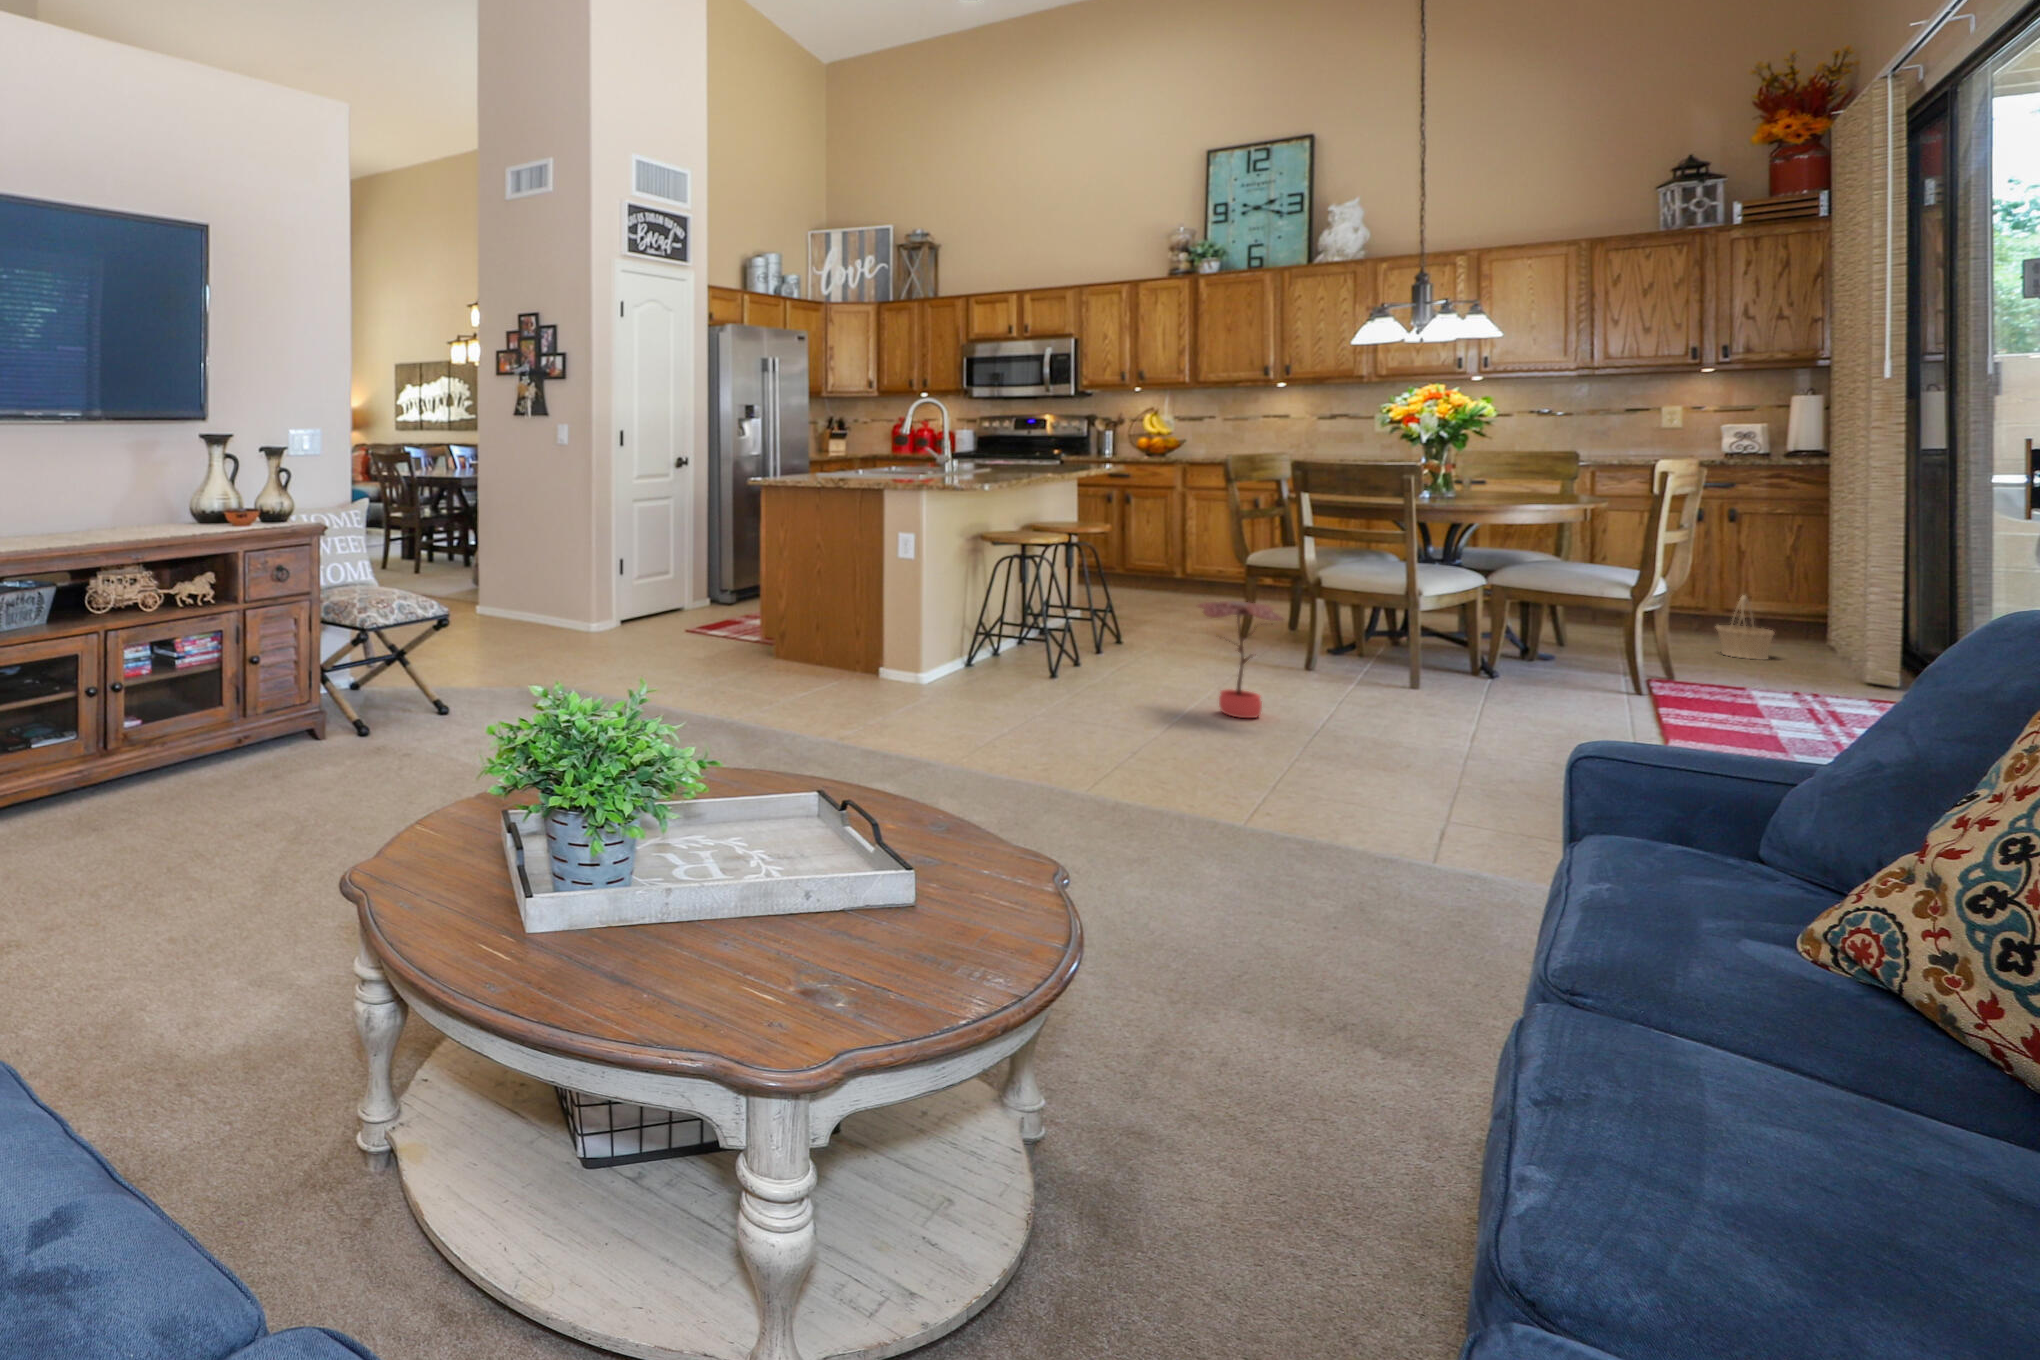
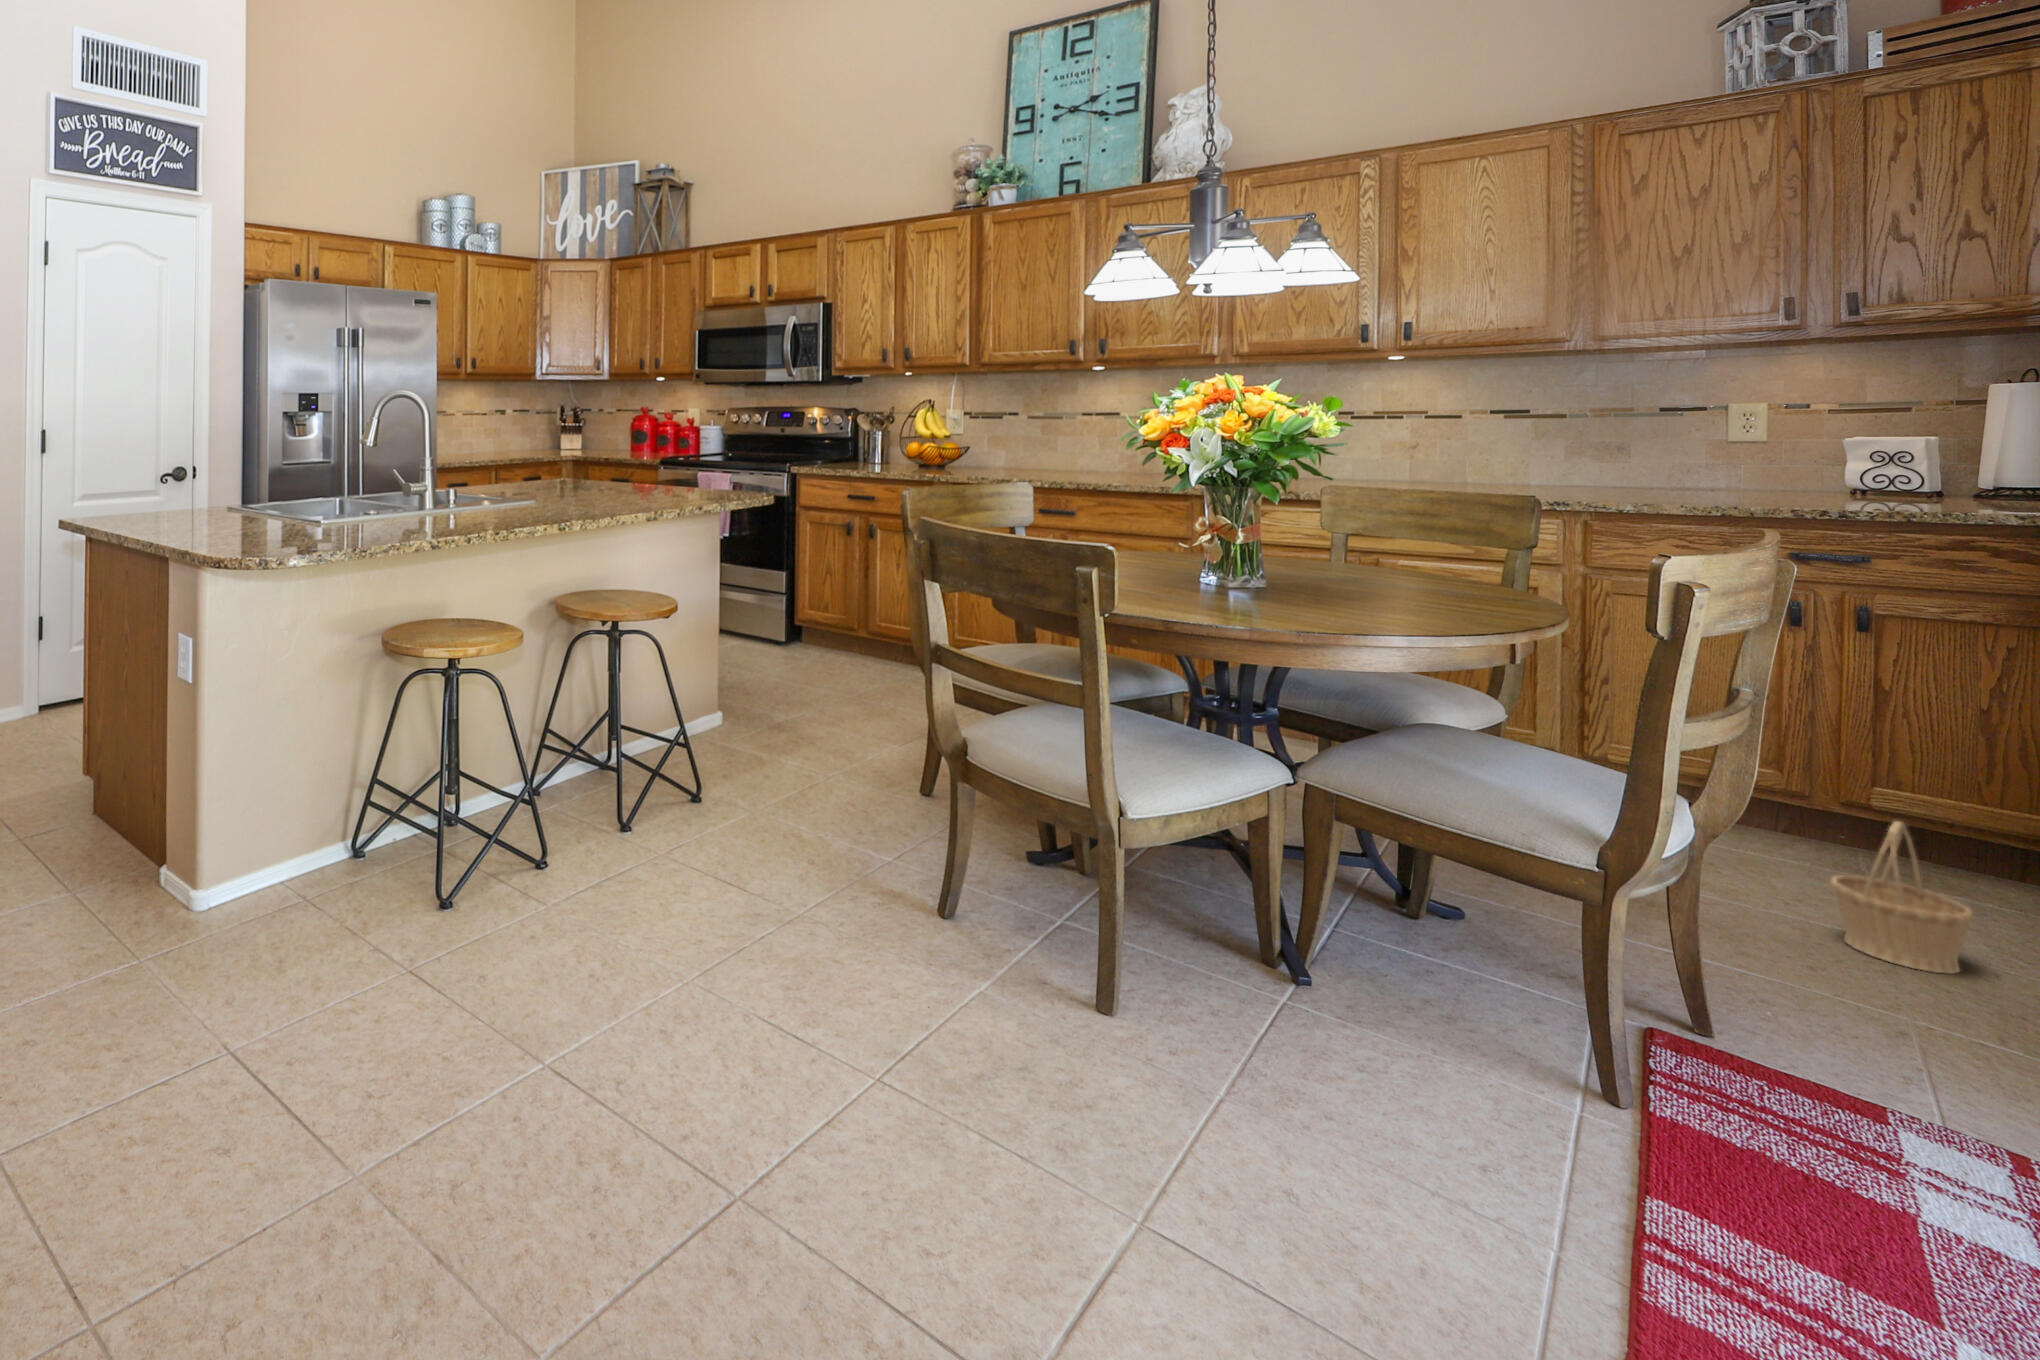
potted plant: present [1198,601,1283,718] -> none [401,866,610,1208]

